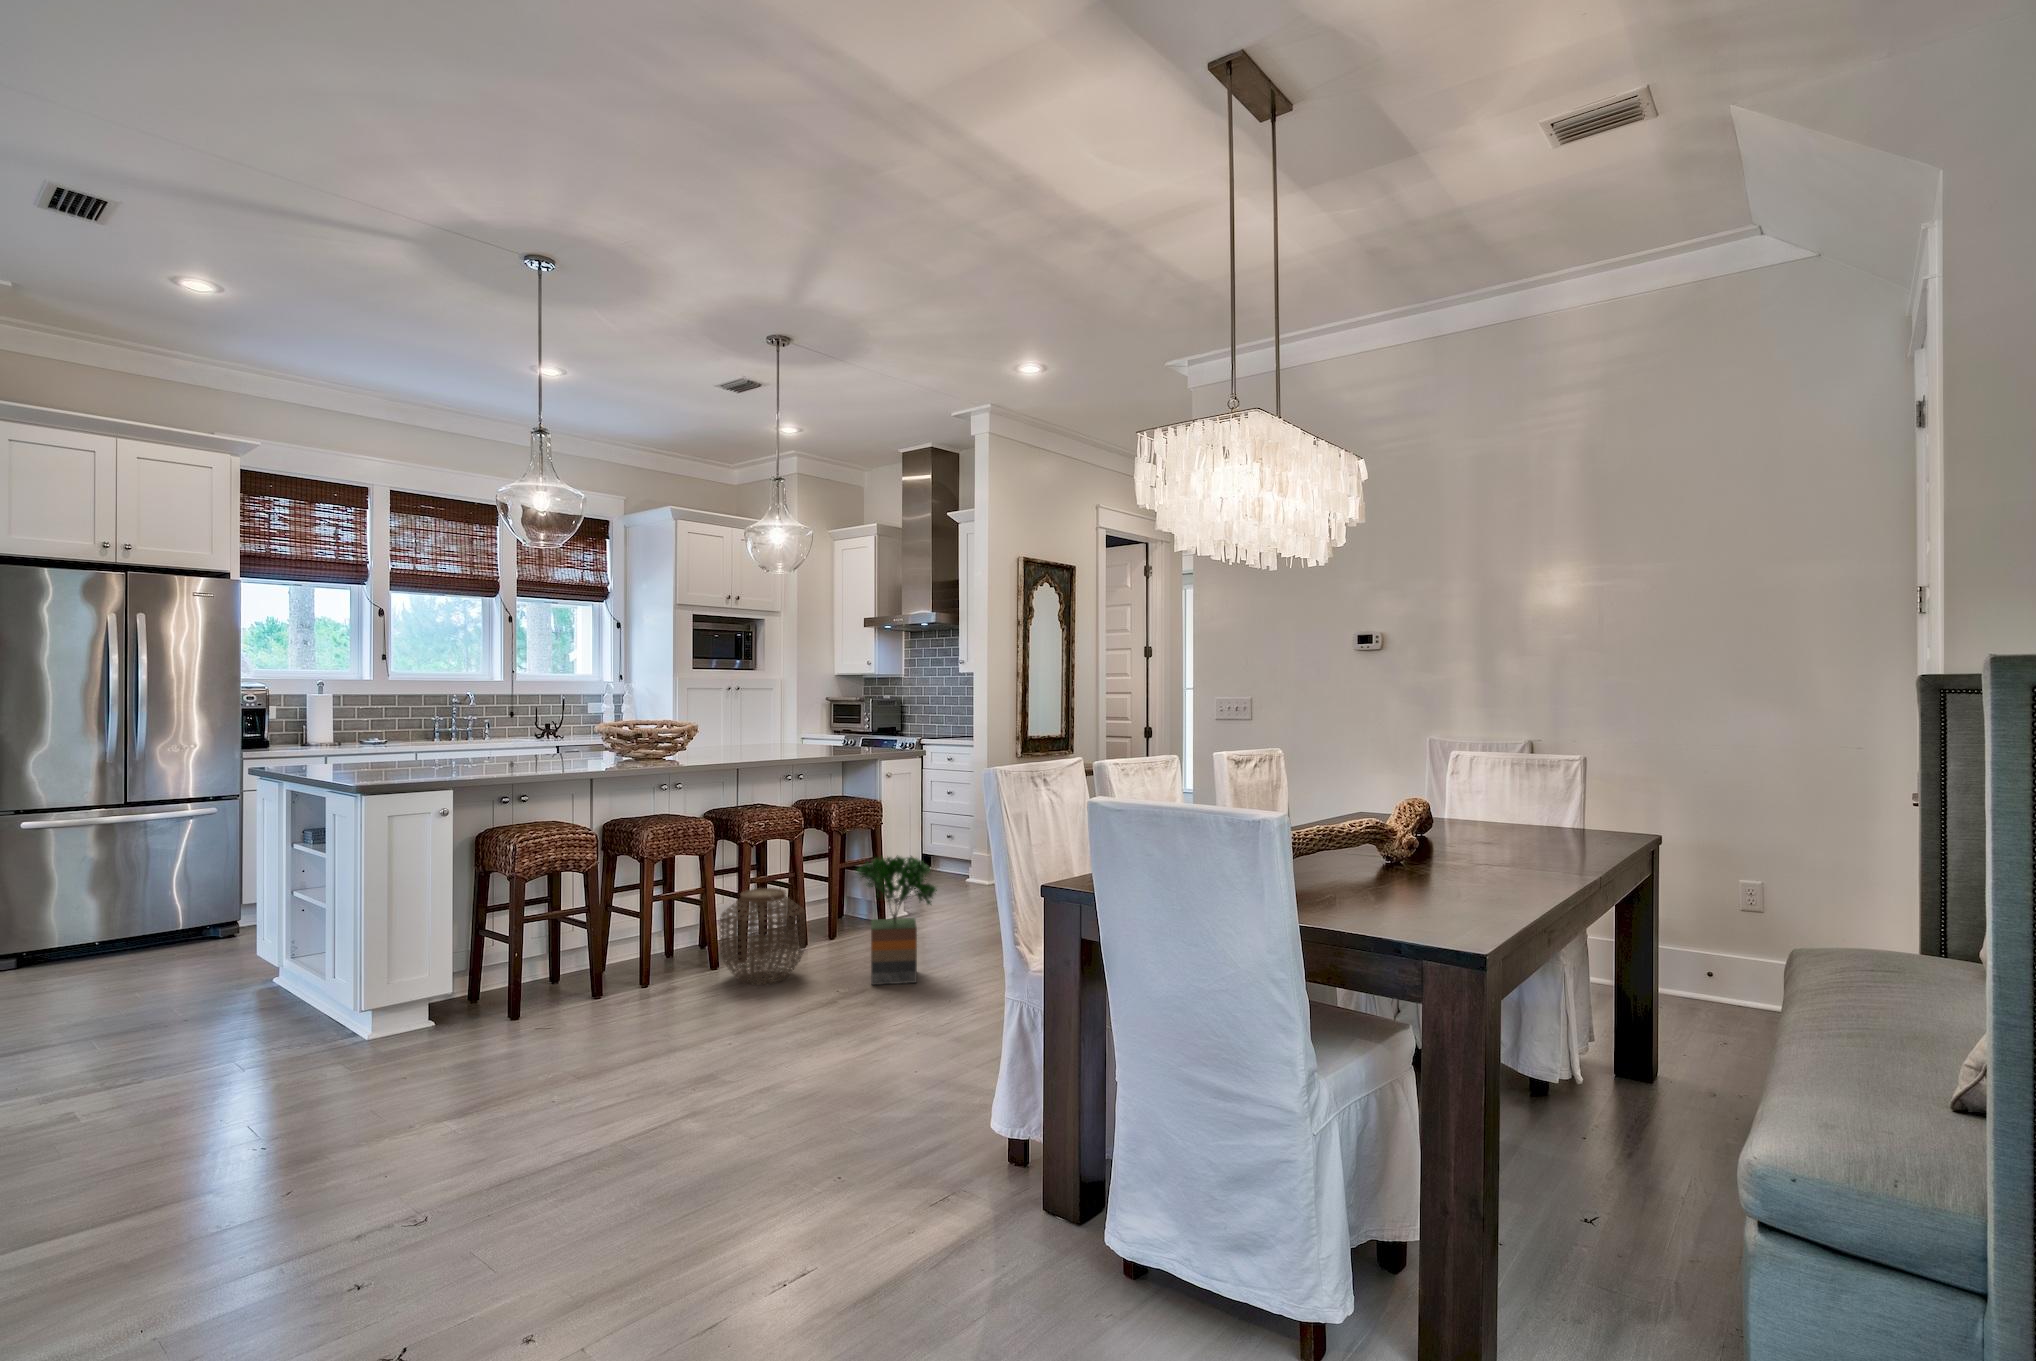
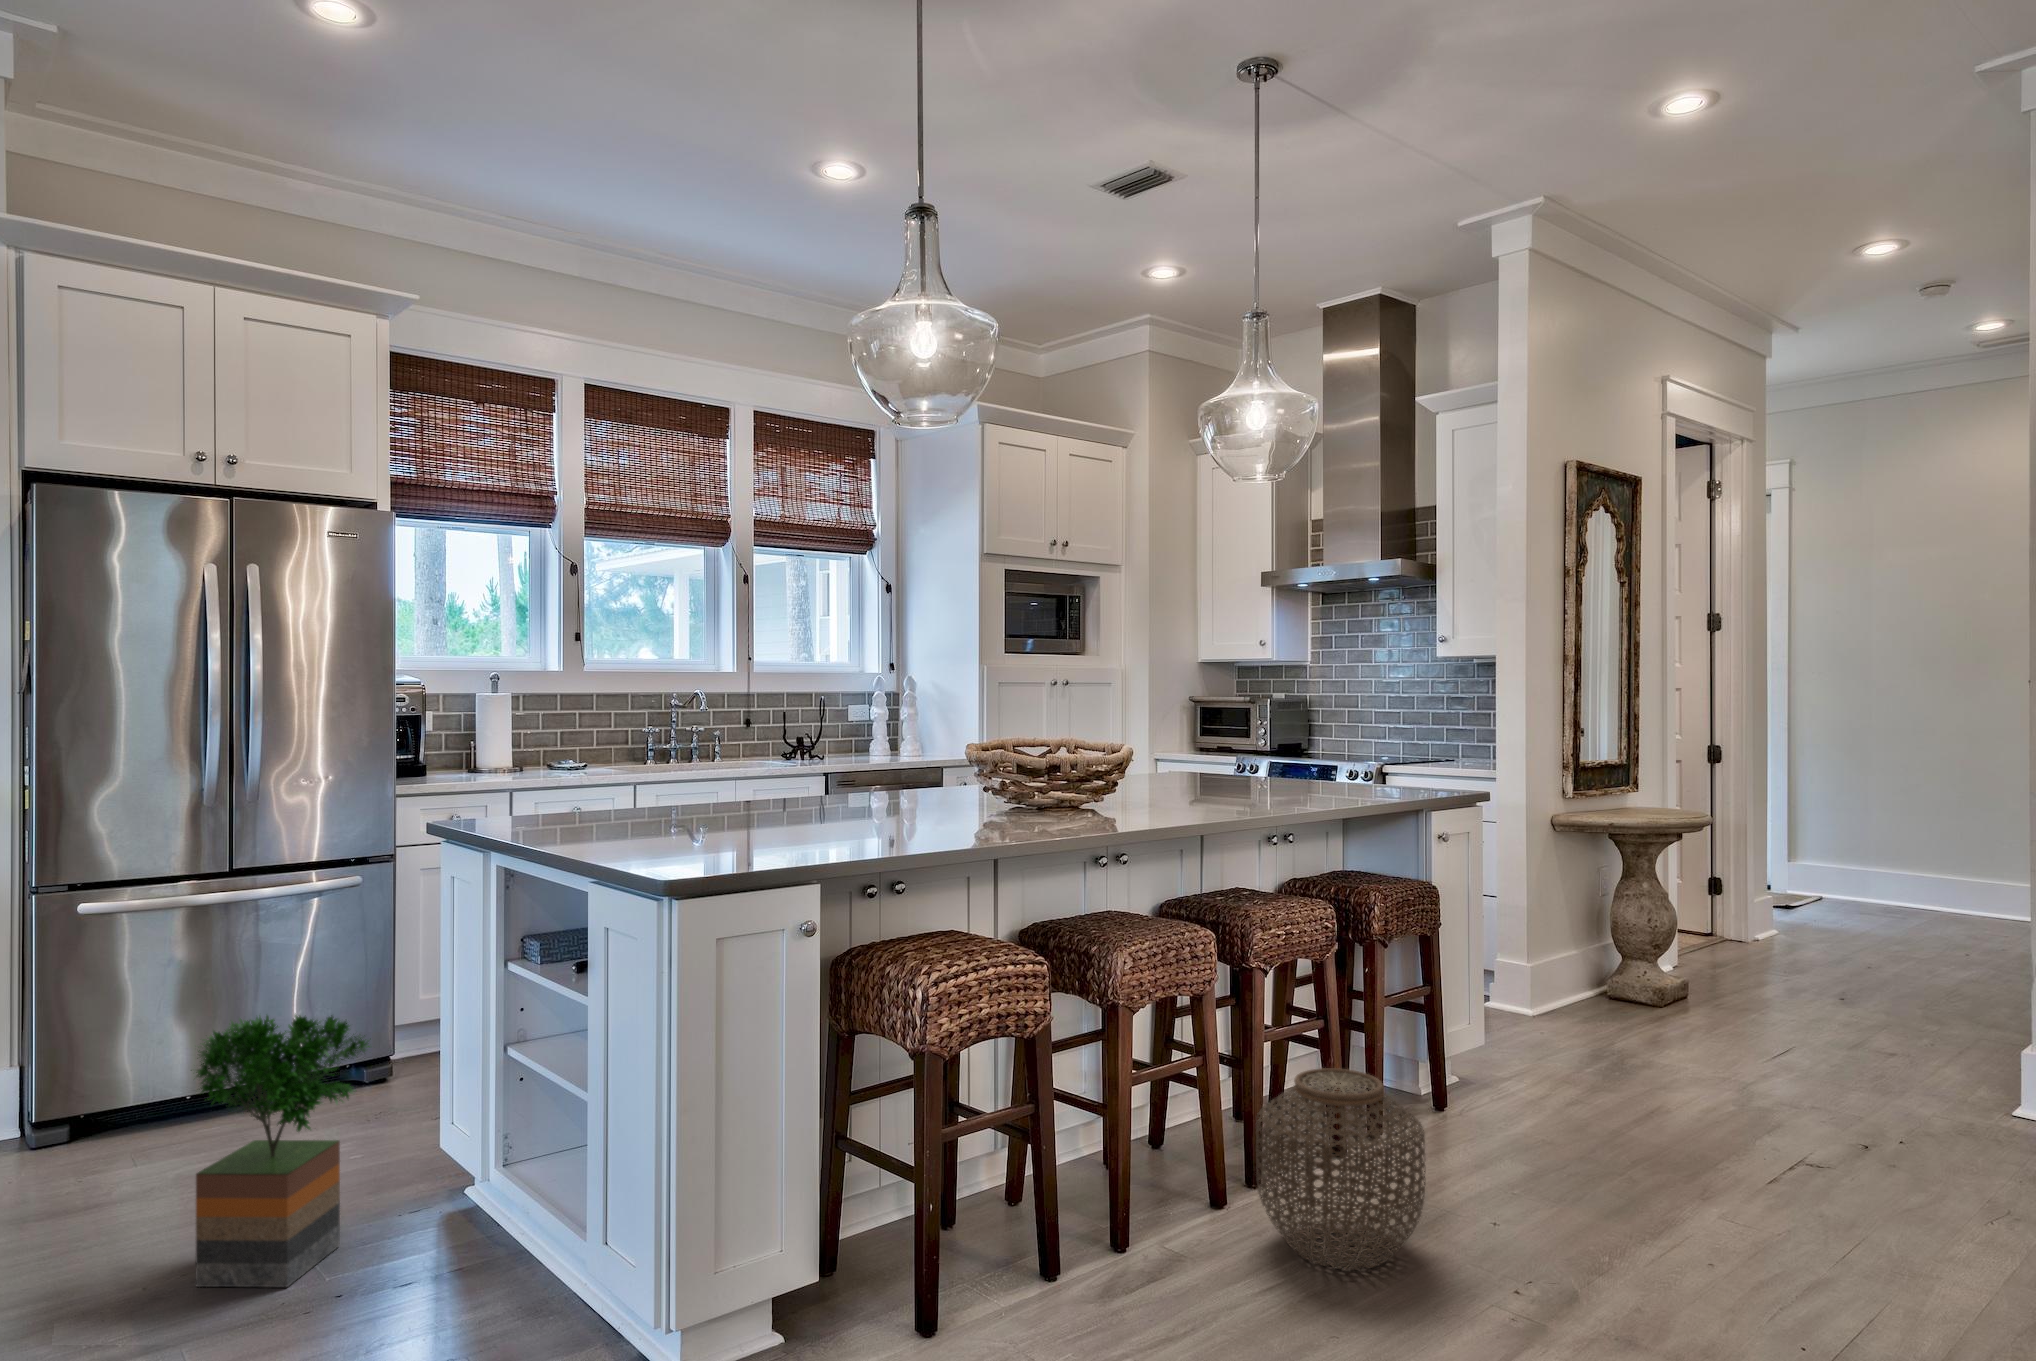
potted tree: present [856,855,937,985] -> present [191,1014,370,1287]

